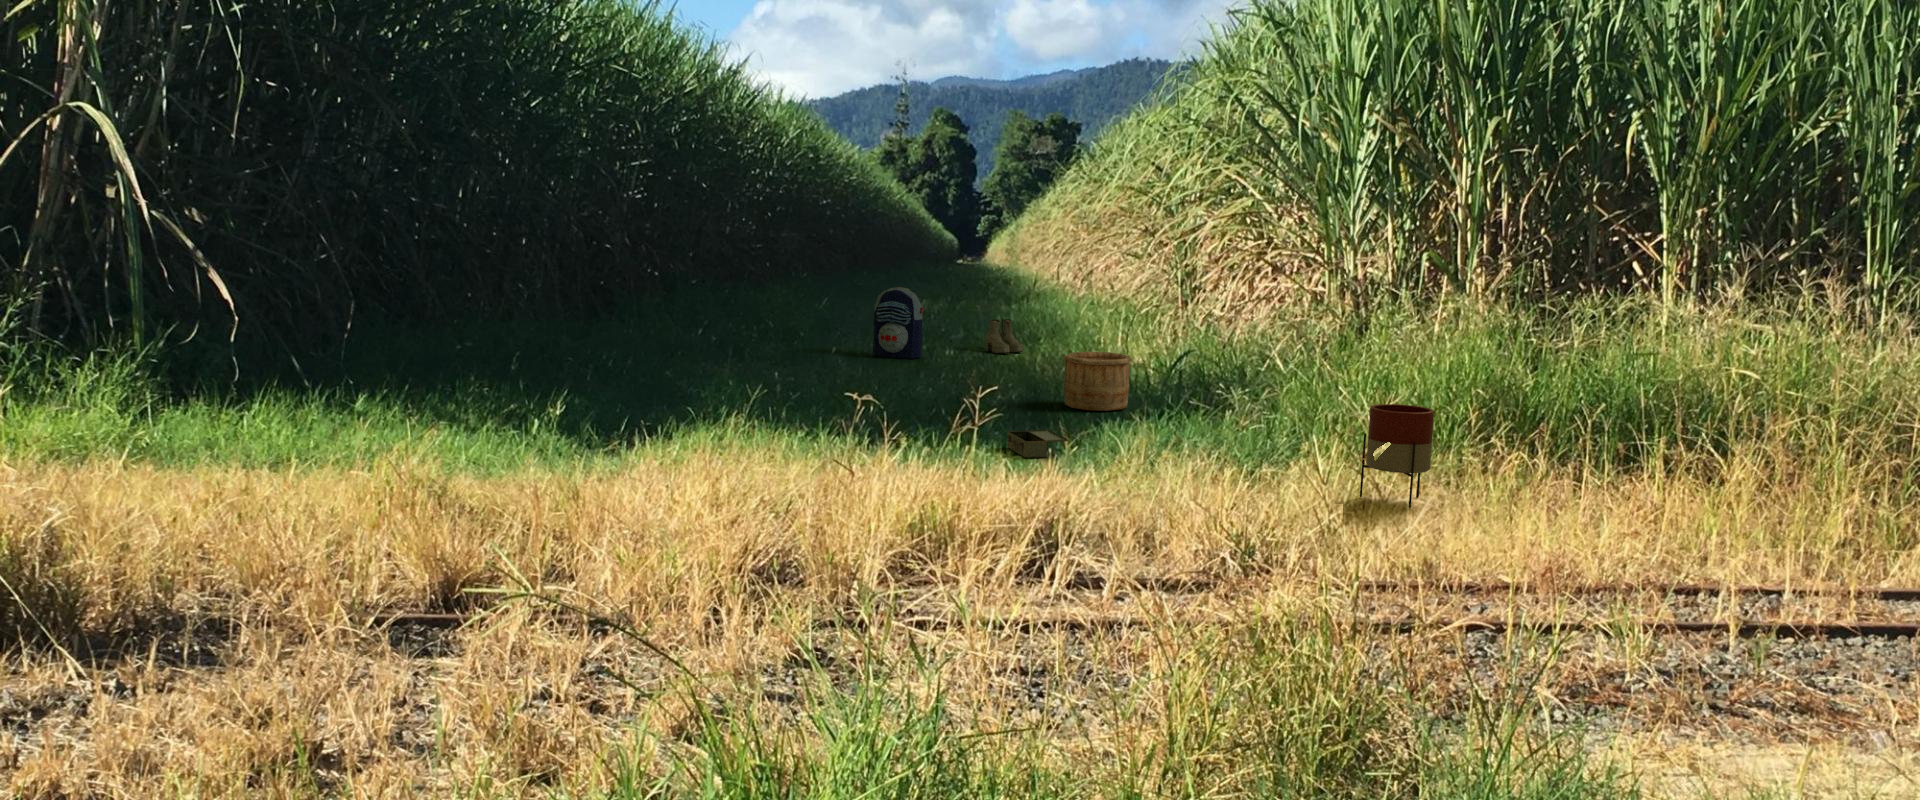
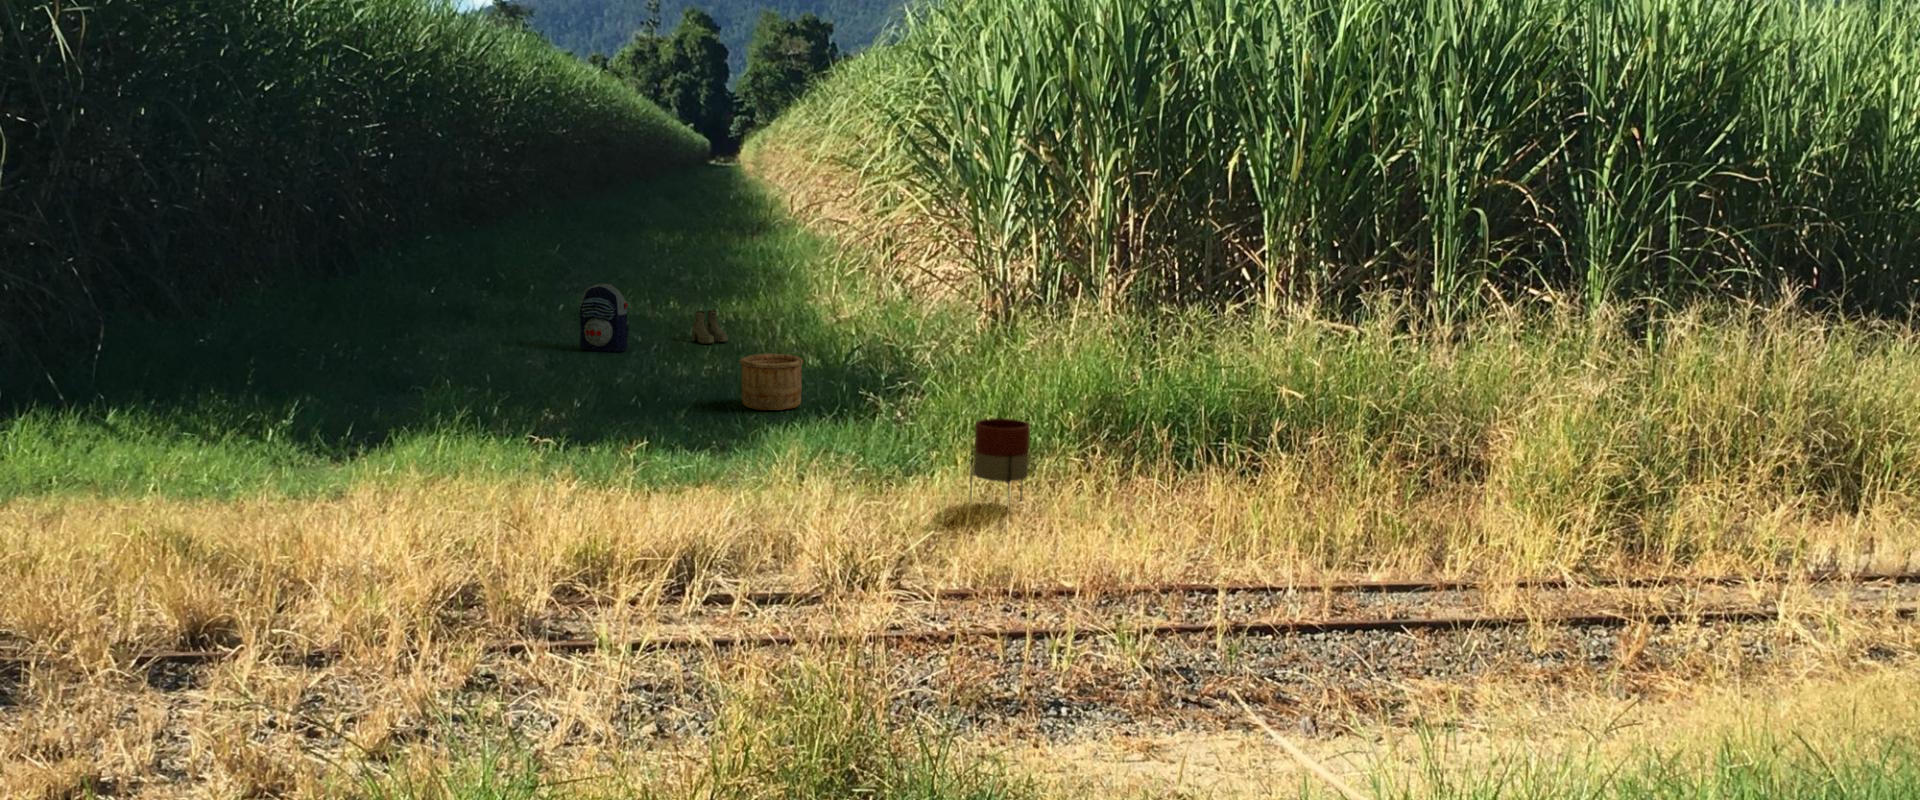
toolbox: present [1007,430,1068,458] -> none [668,438,721,467]

